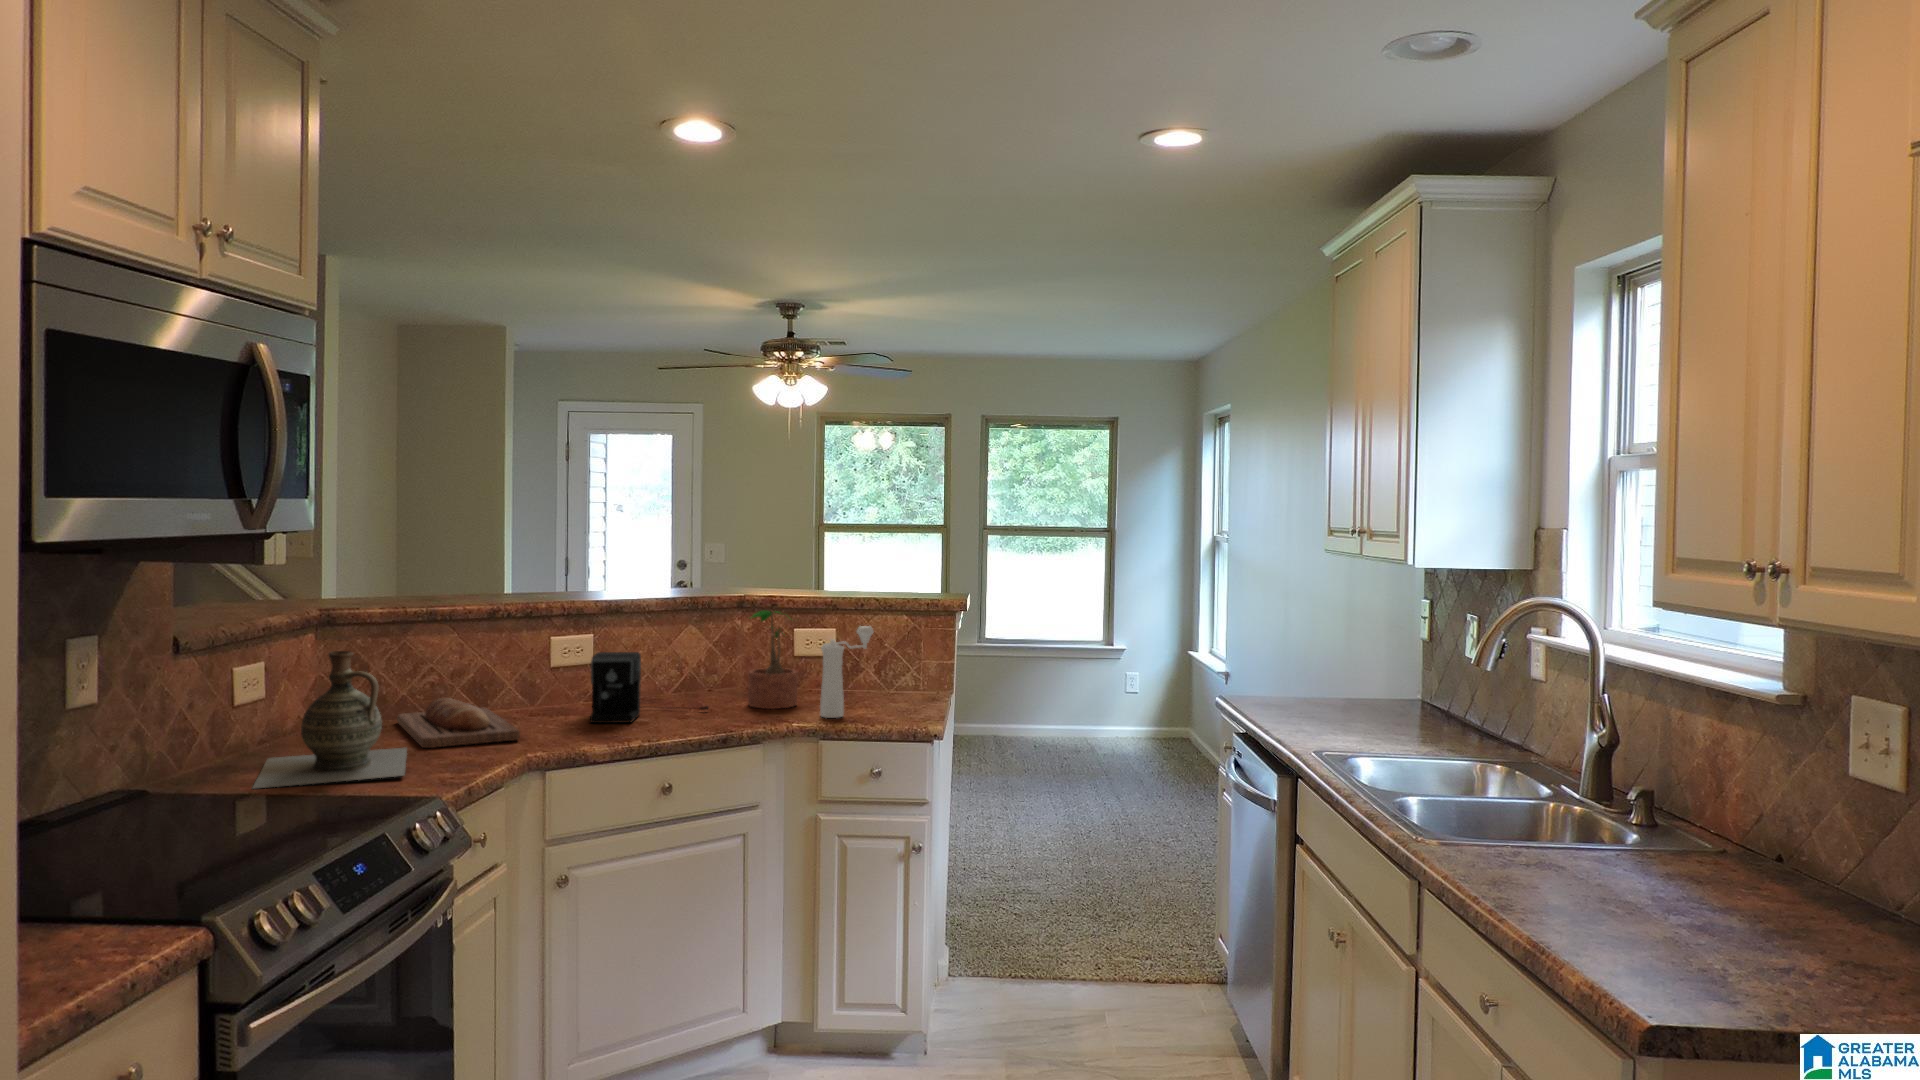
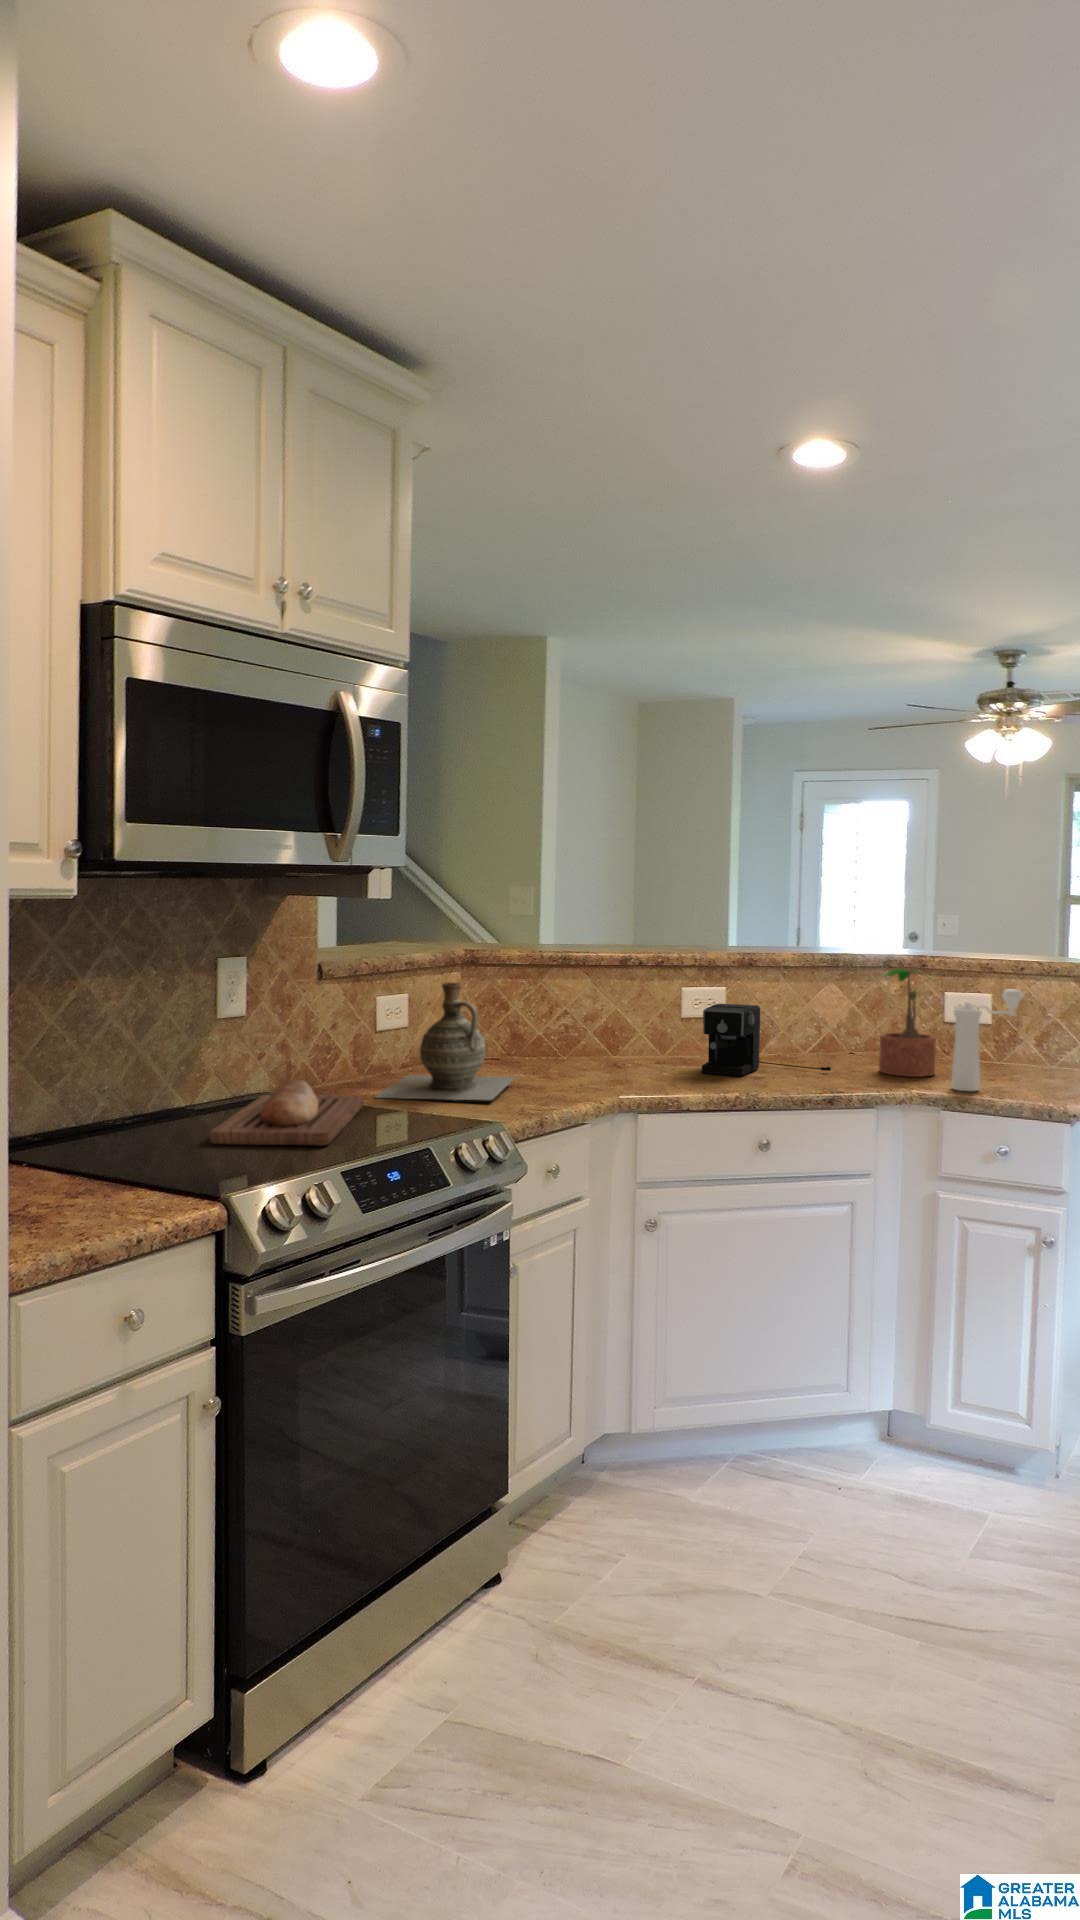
bread loaf: present [397,697,520,748] -> present [210,1080,363,1145]

